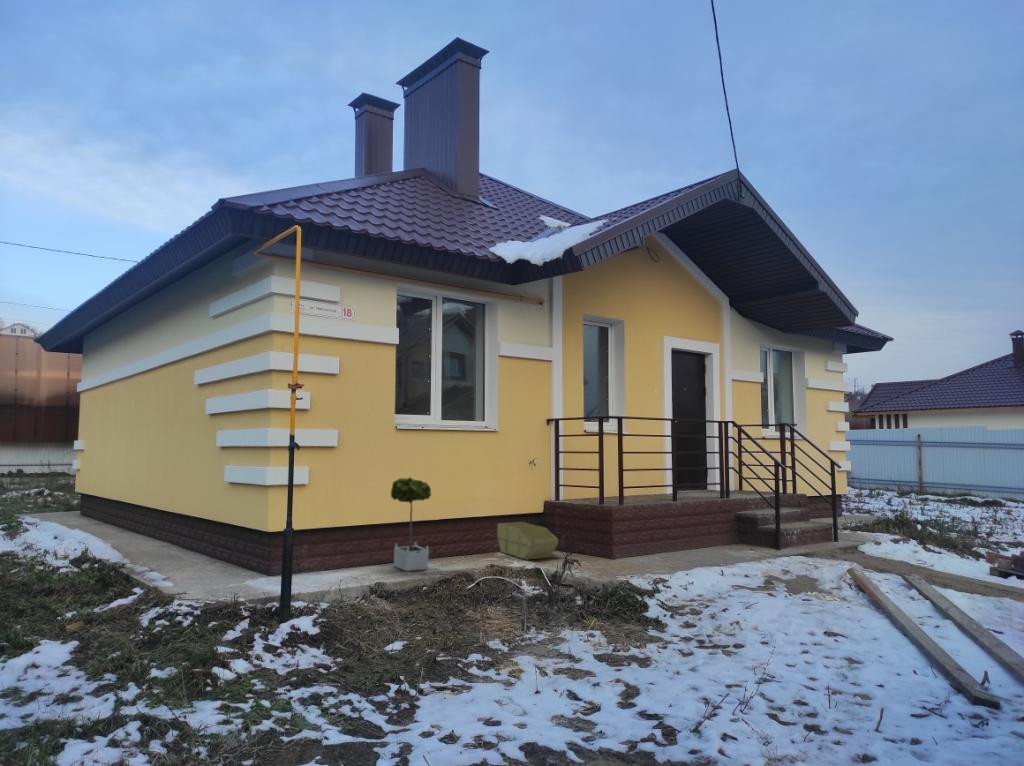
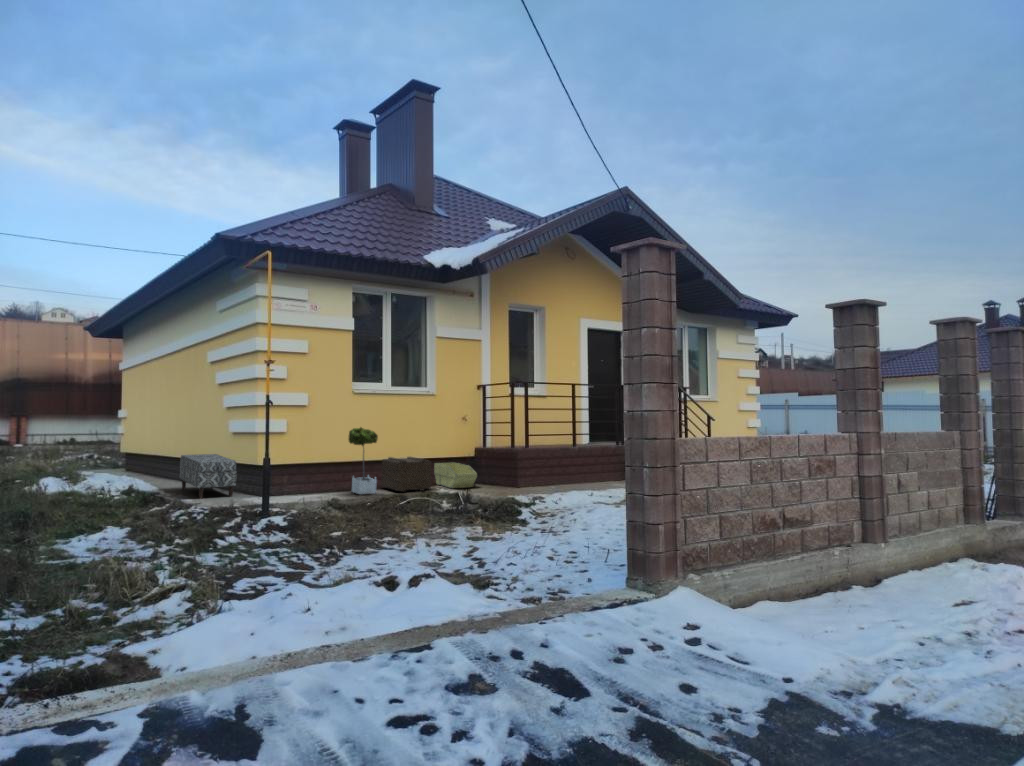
bench: none [152,508,232,575] -> present [180,454,236,499]
wooden crate: none [431,515,500,567] -> present [381,457,431,492]

